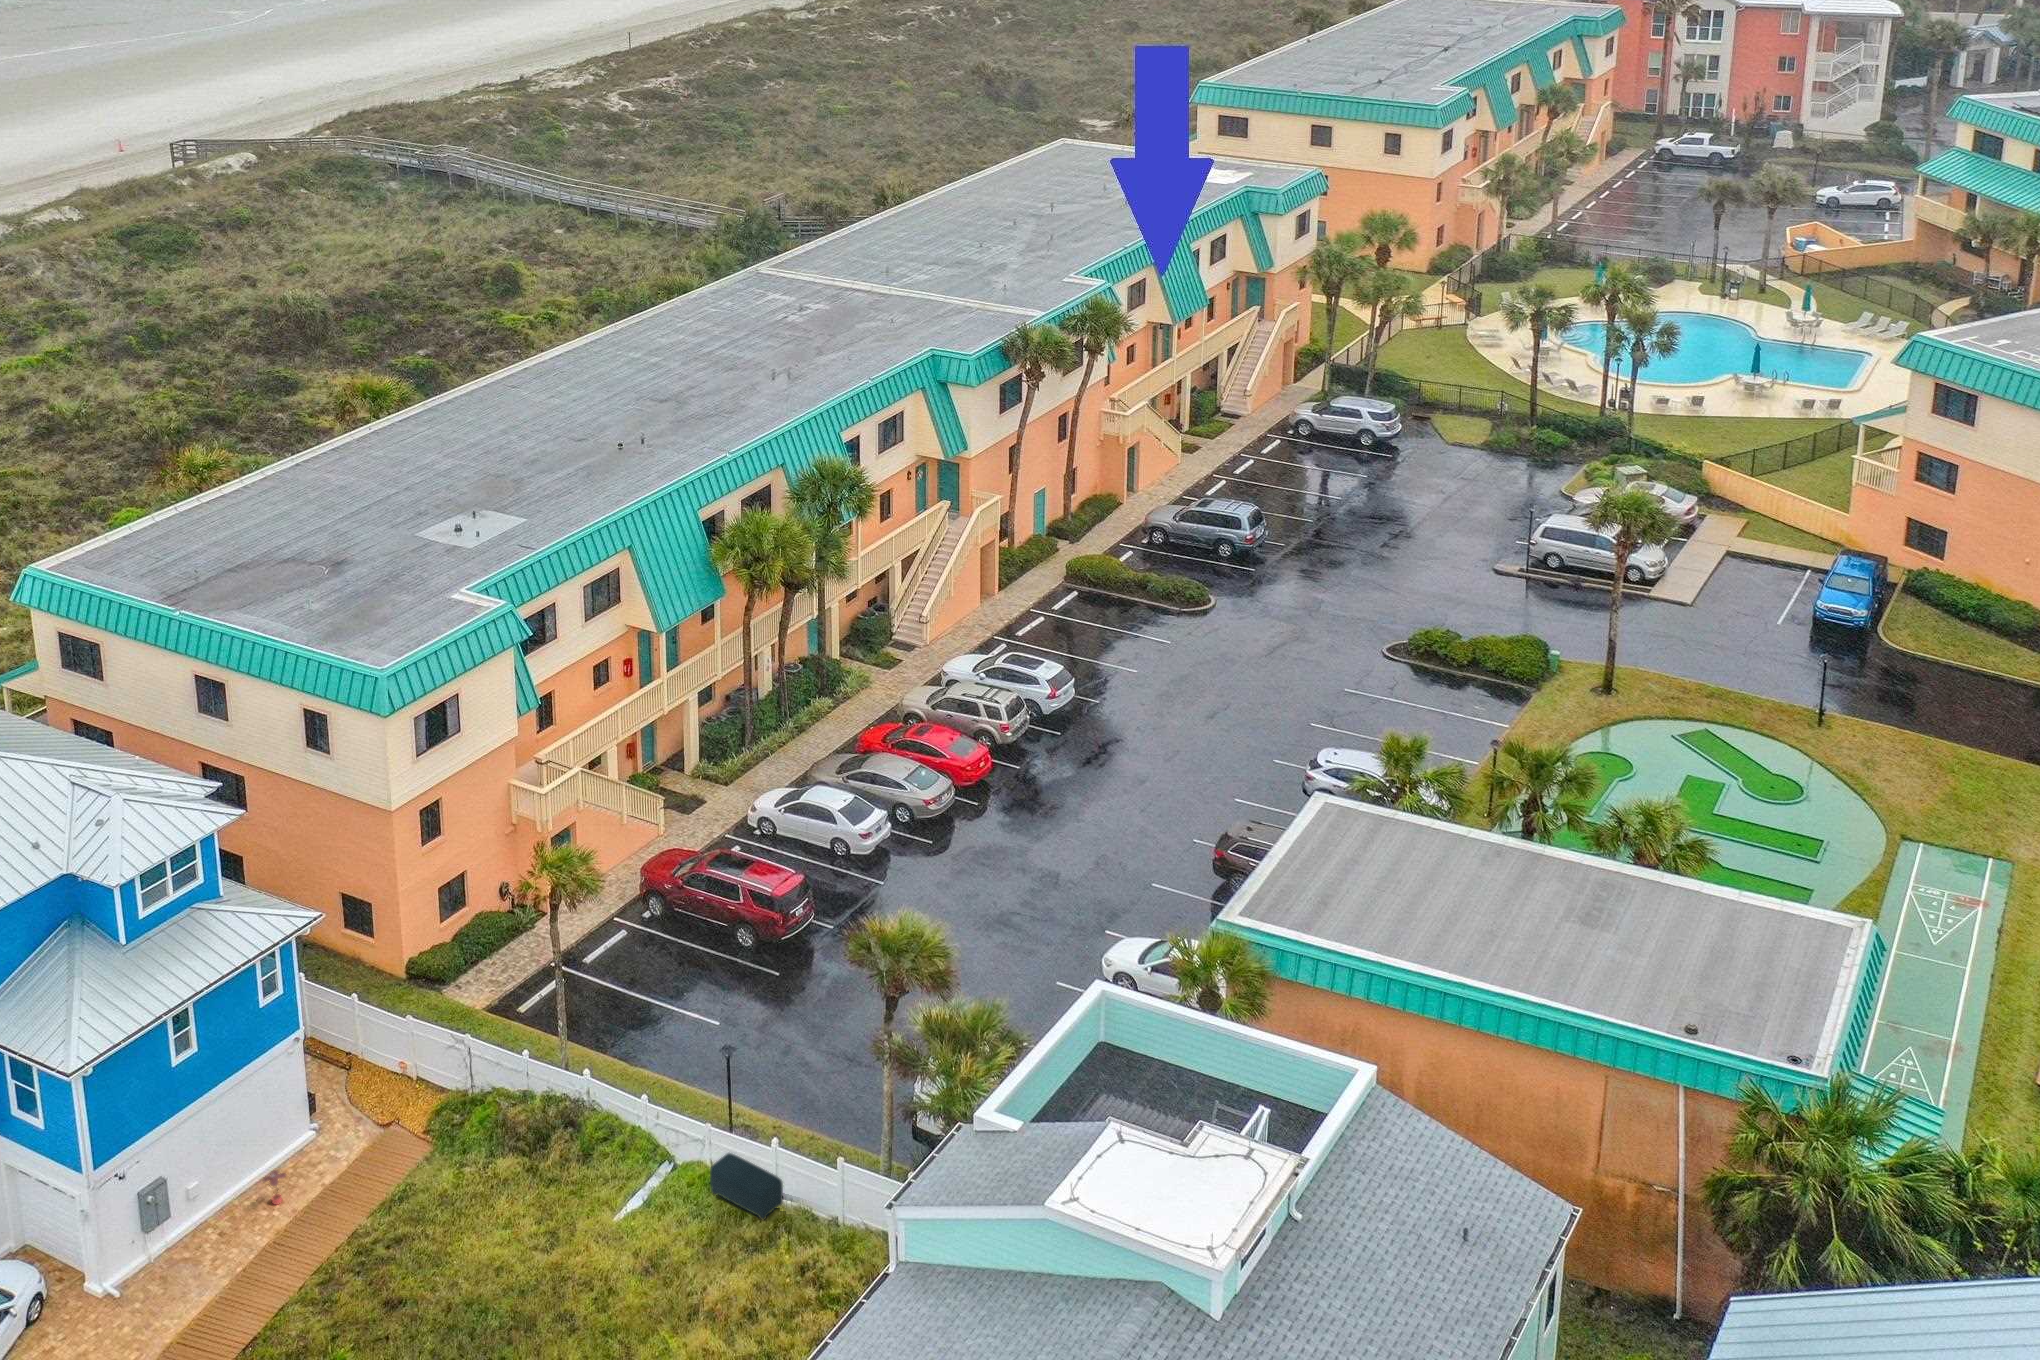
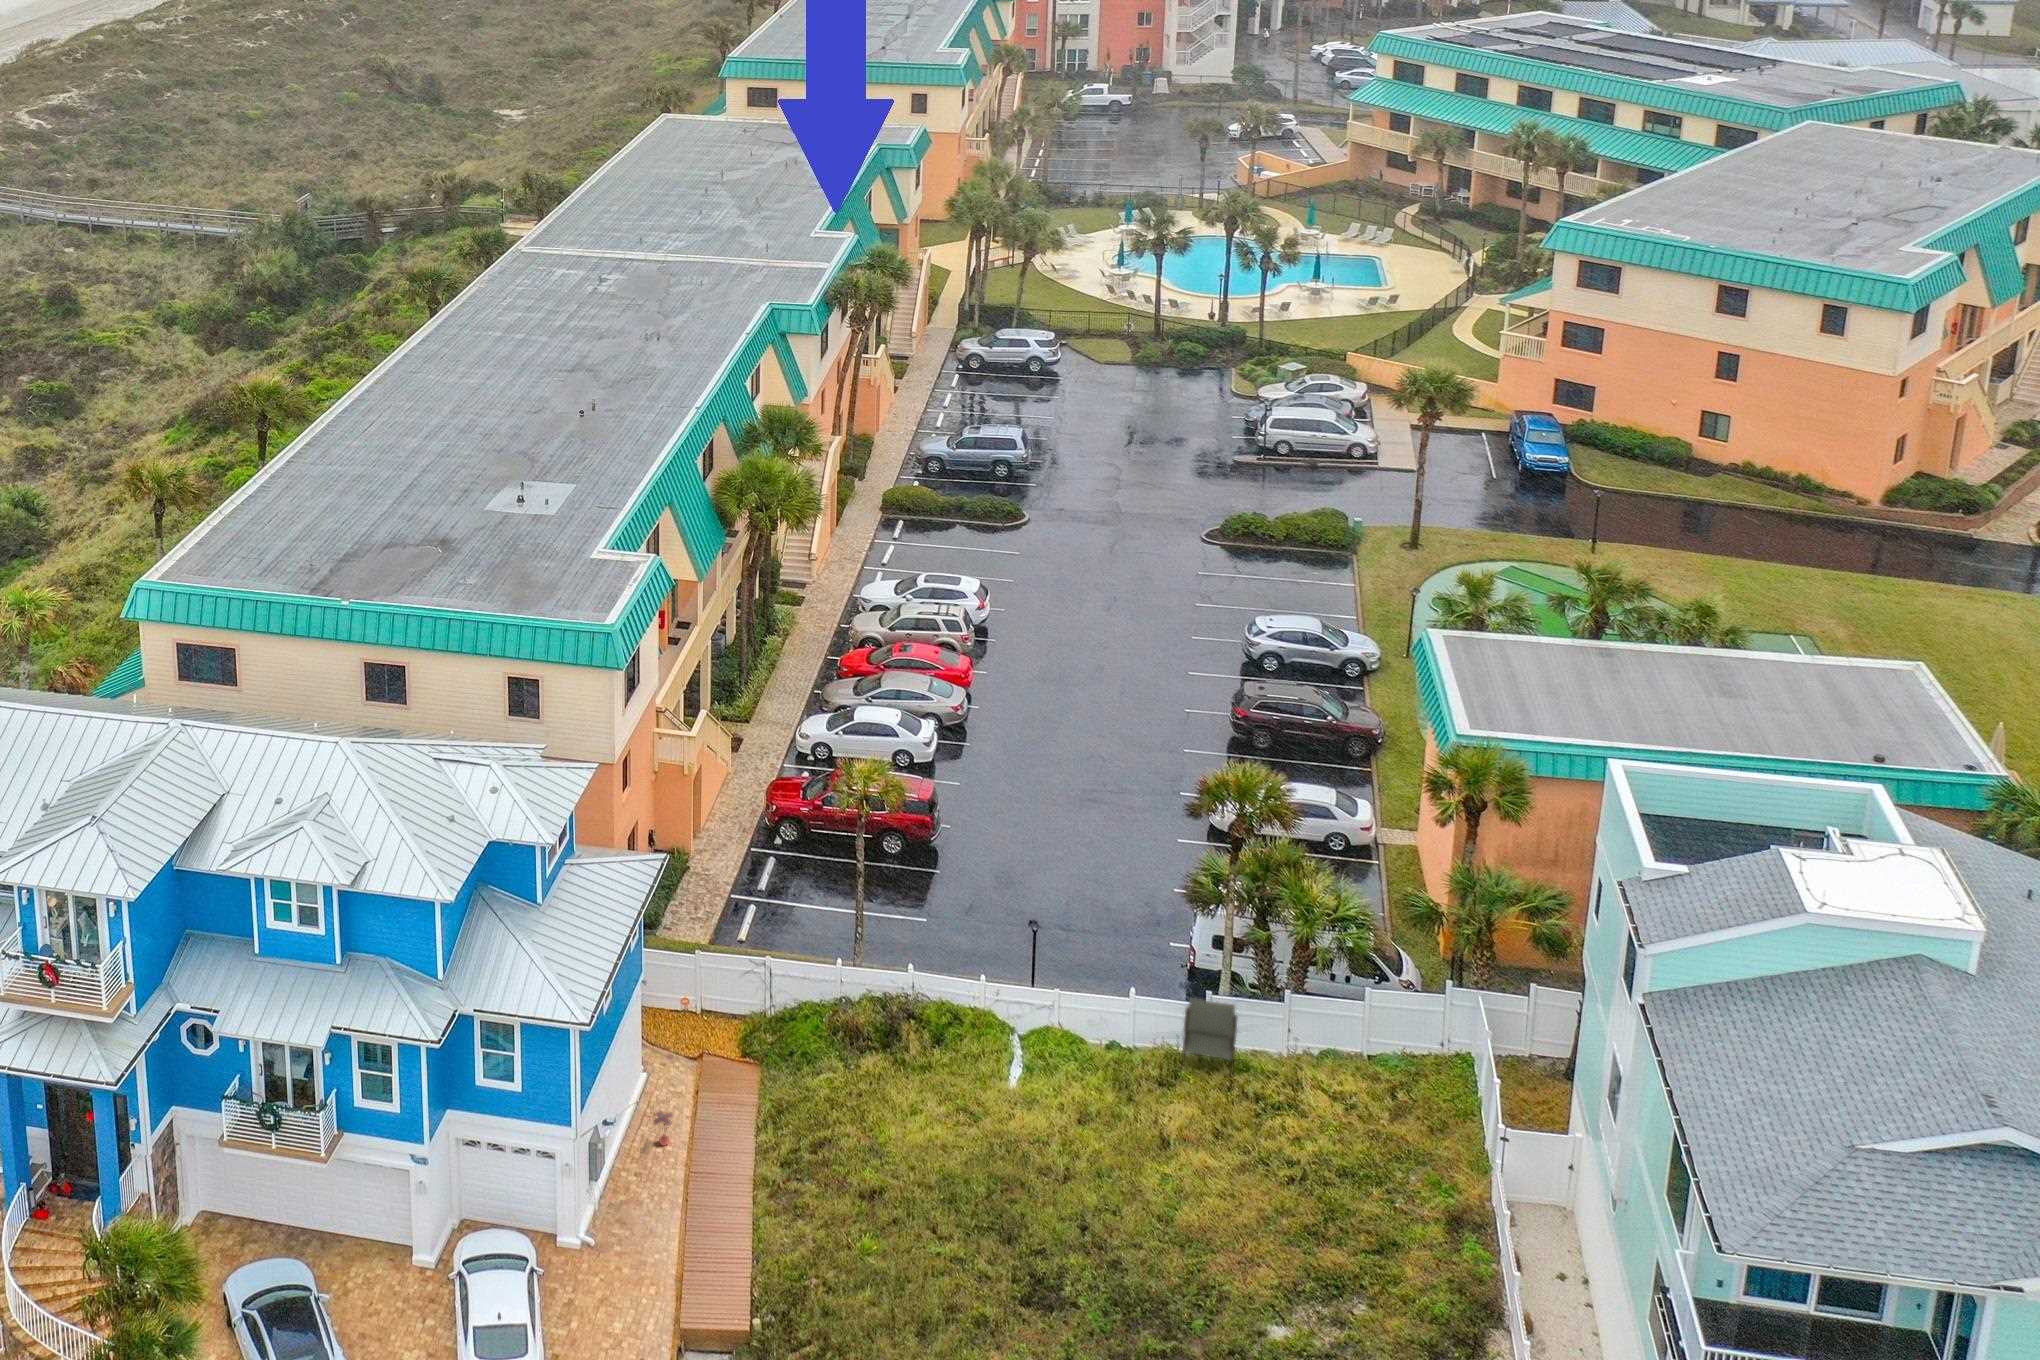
bench: present [710,1153,783,1220] -> none [1087,1010,1158,1064]
lounge chair: none [778,1160,852,1255] -> present [1182,998,1238,1076]

